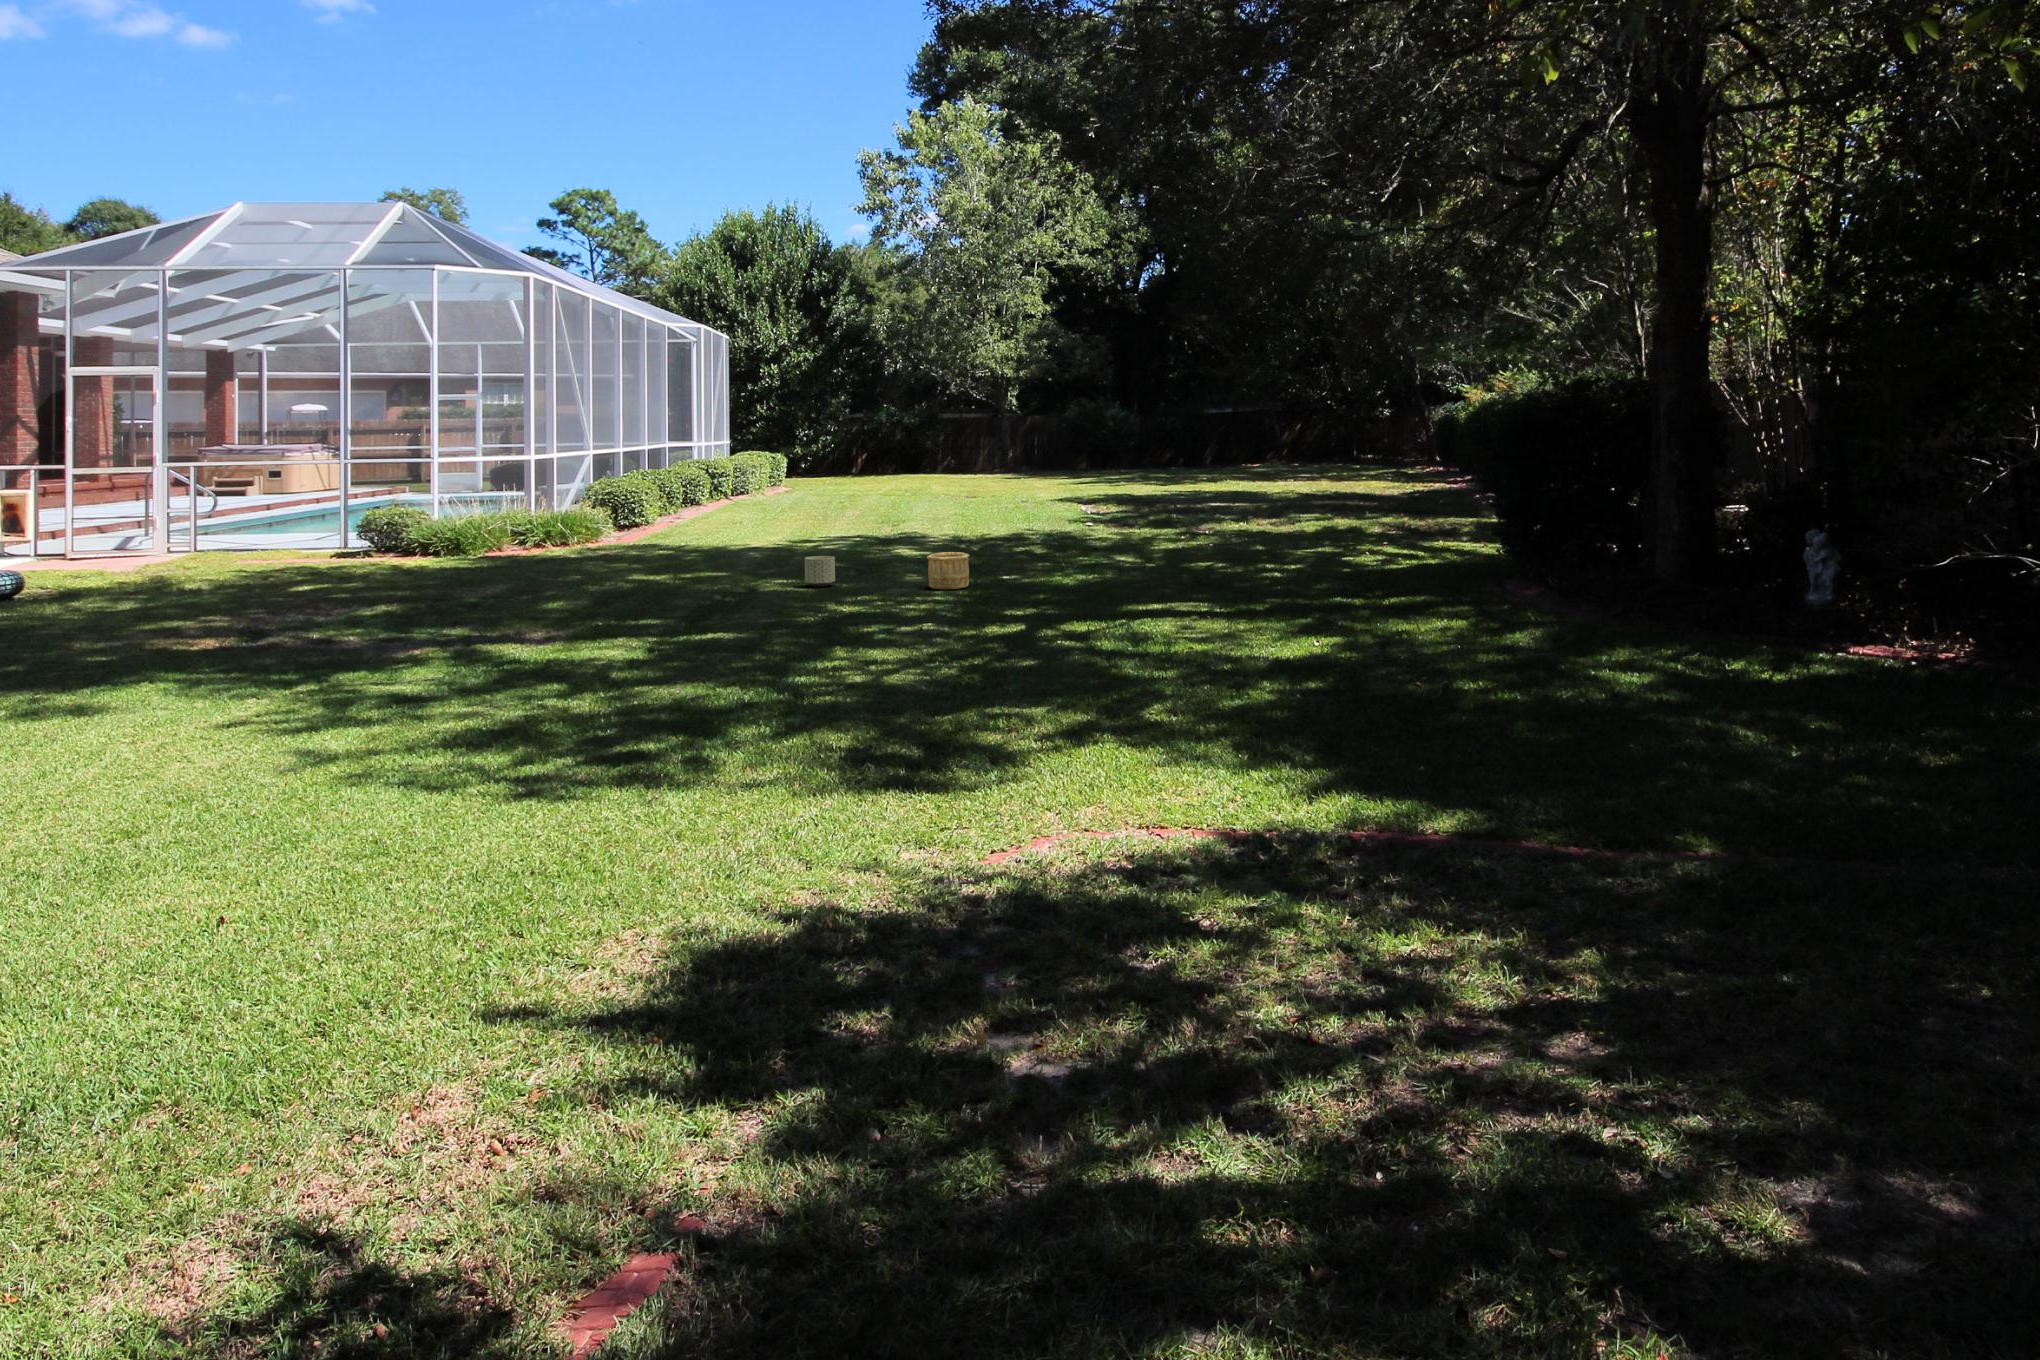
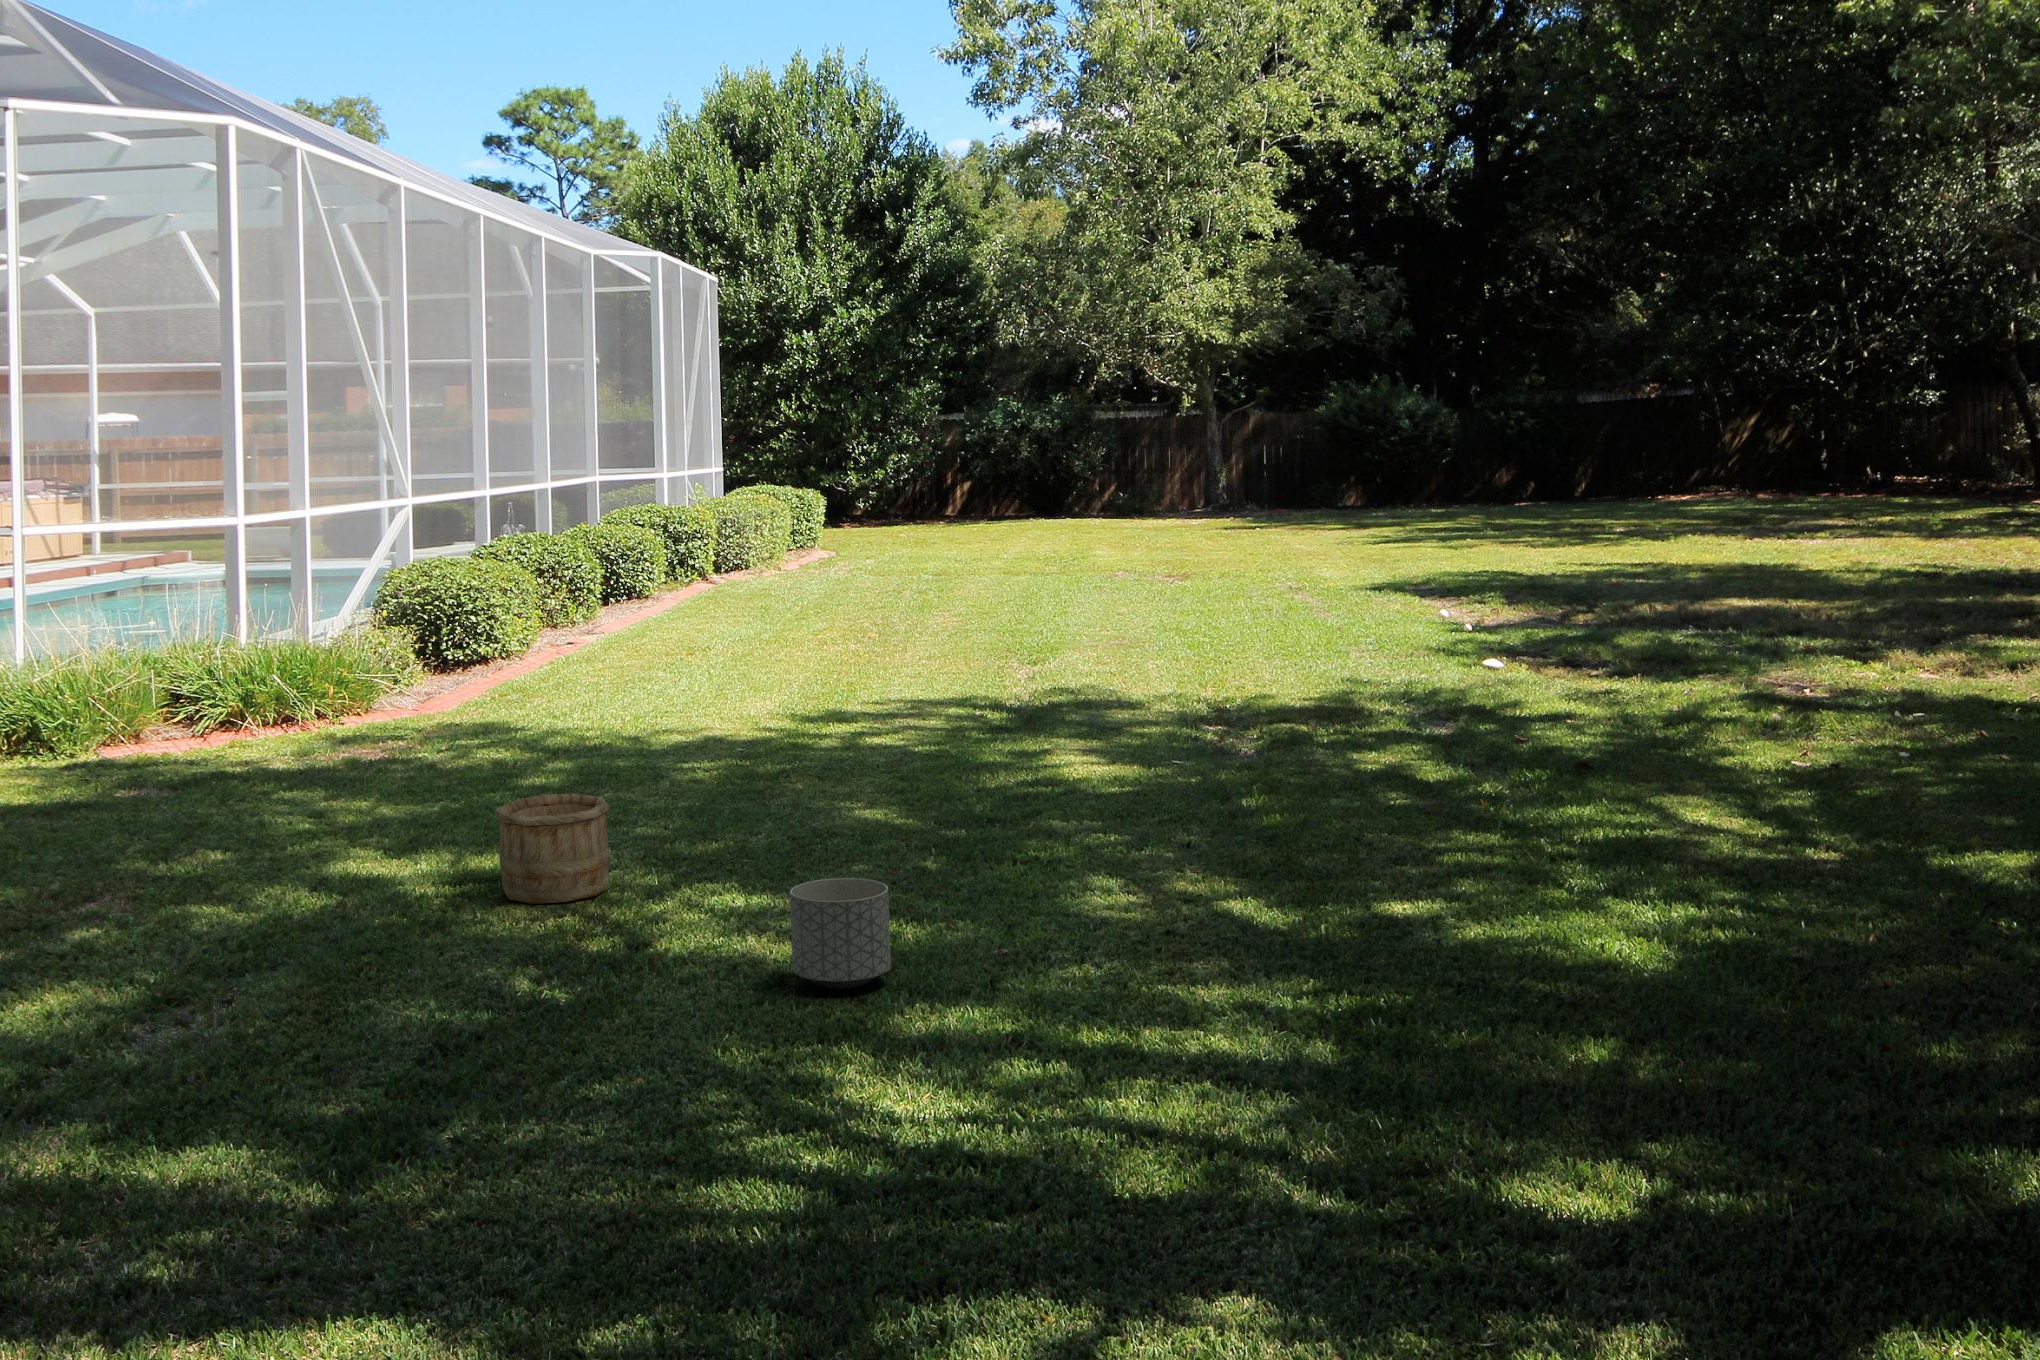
wooden bucket: present [927,552,970,589] -> present [495,794,609,904]

